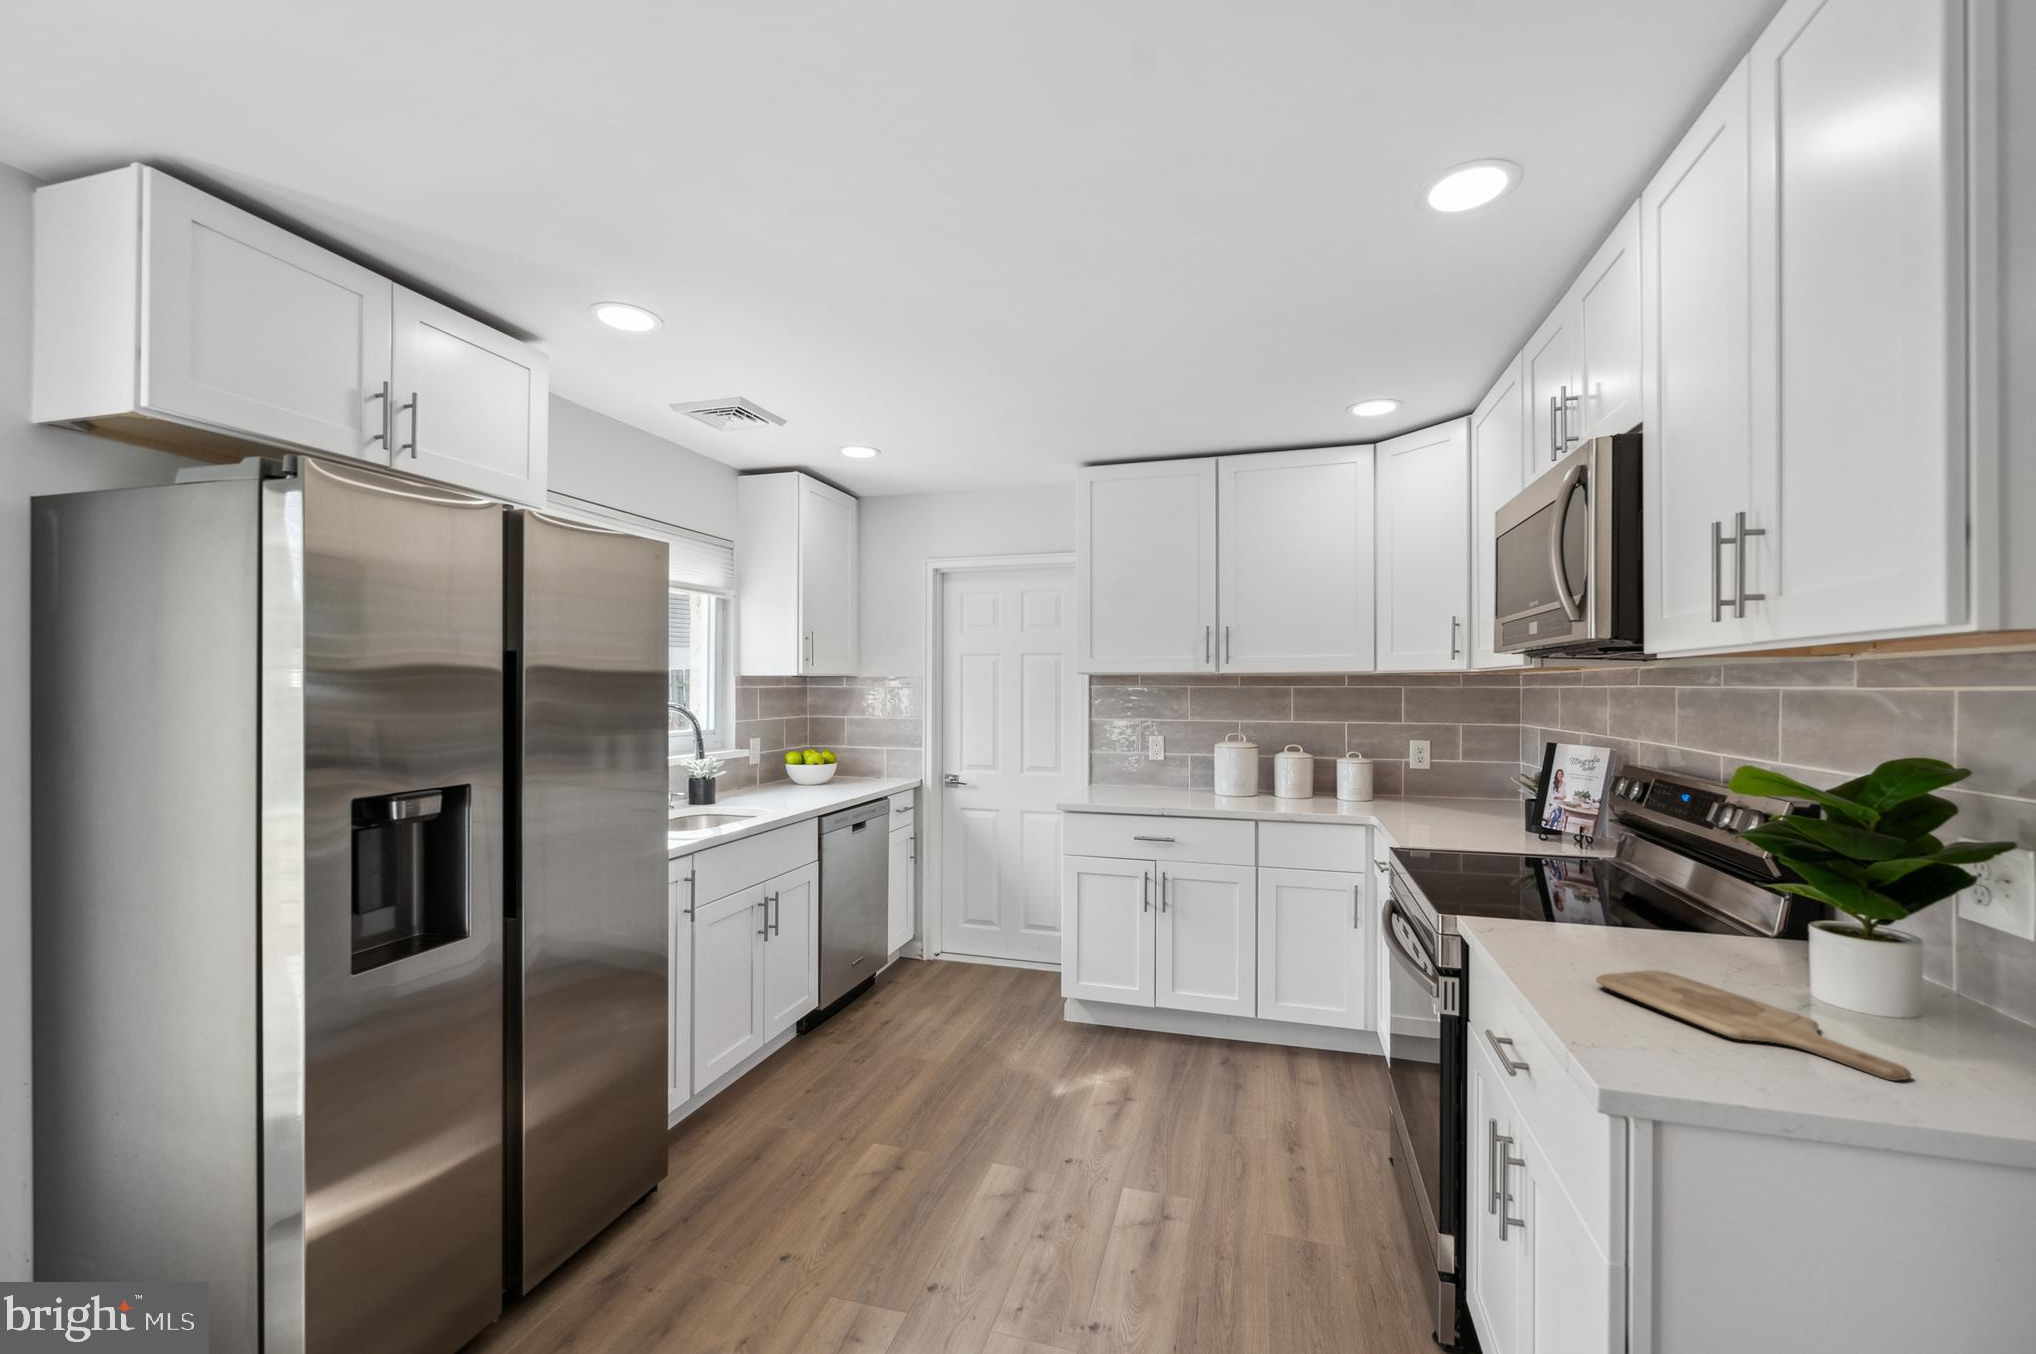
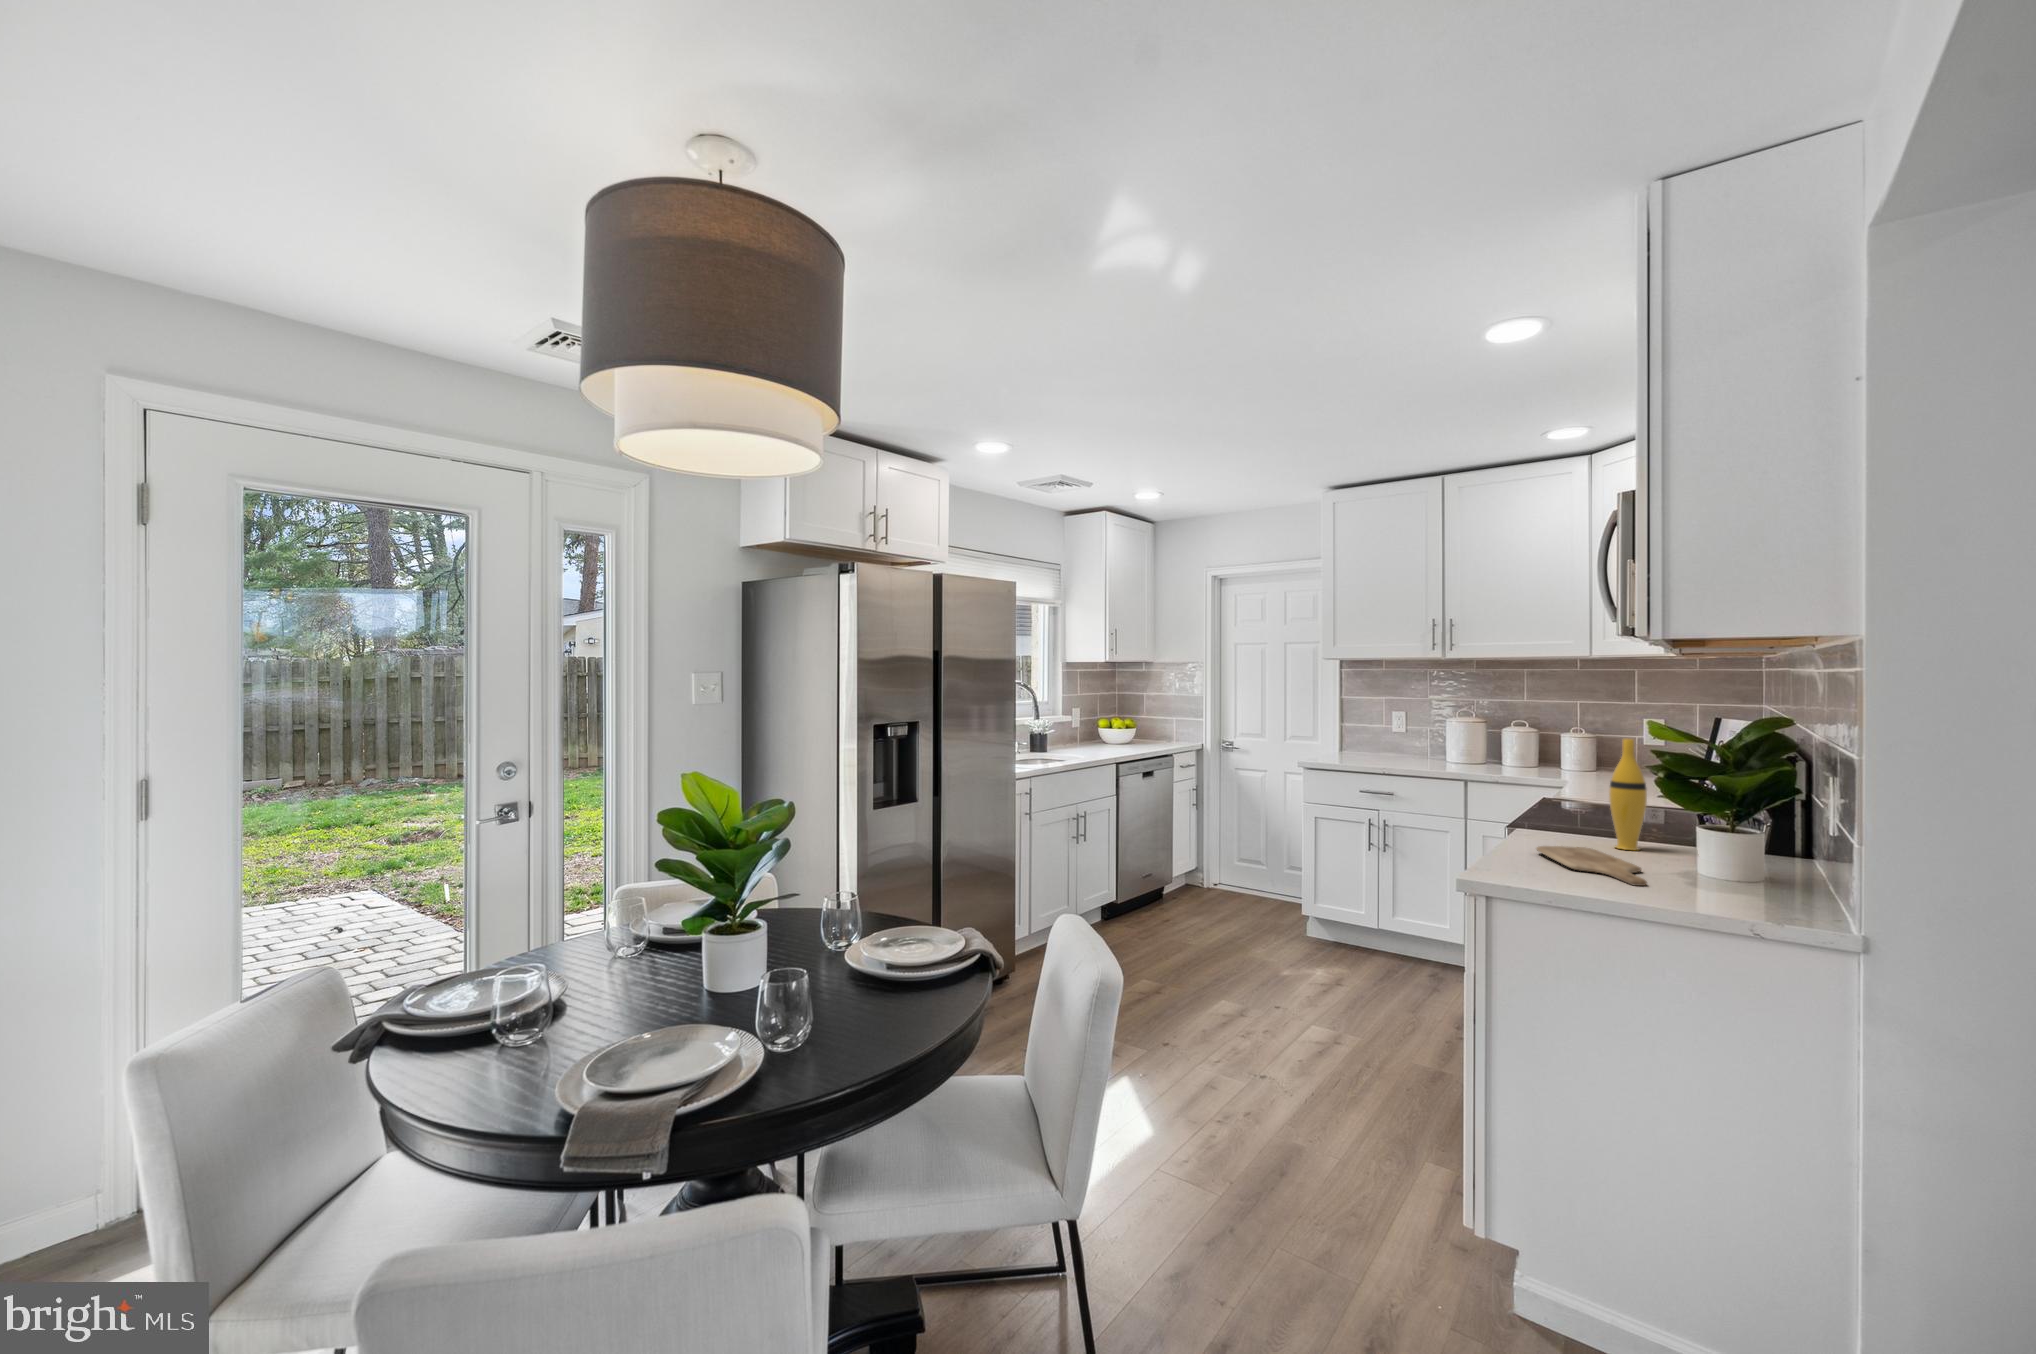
vase: none [1641,787,1701,961] -> present [1609,739,1647,850]

